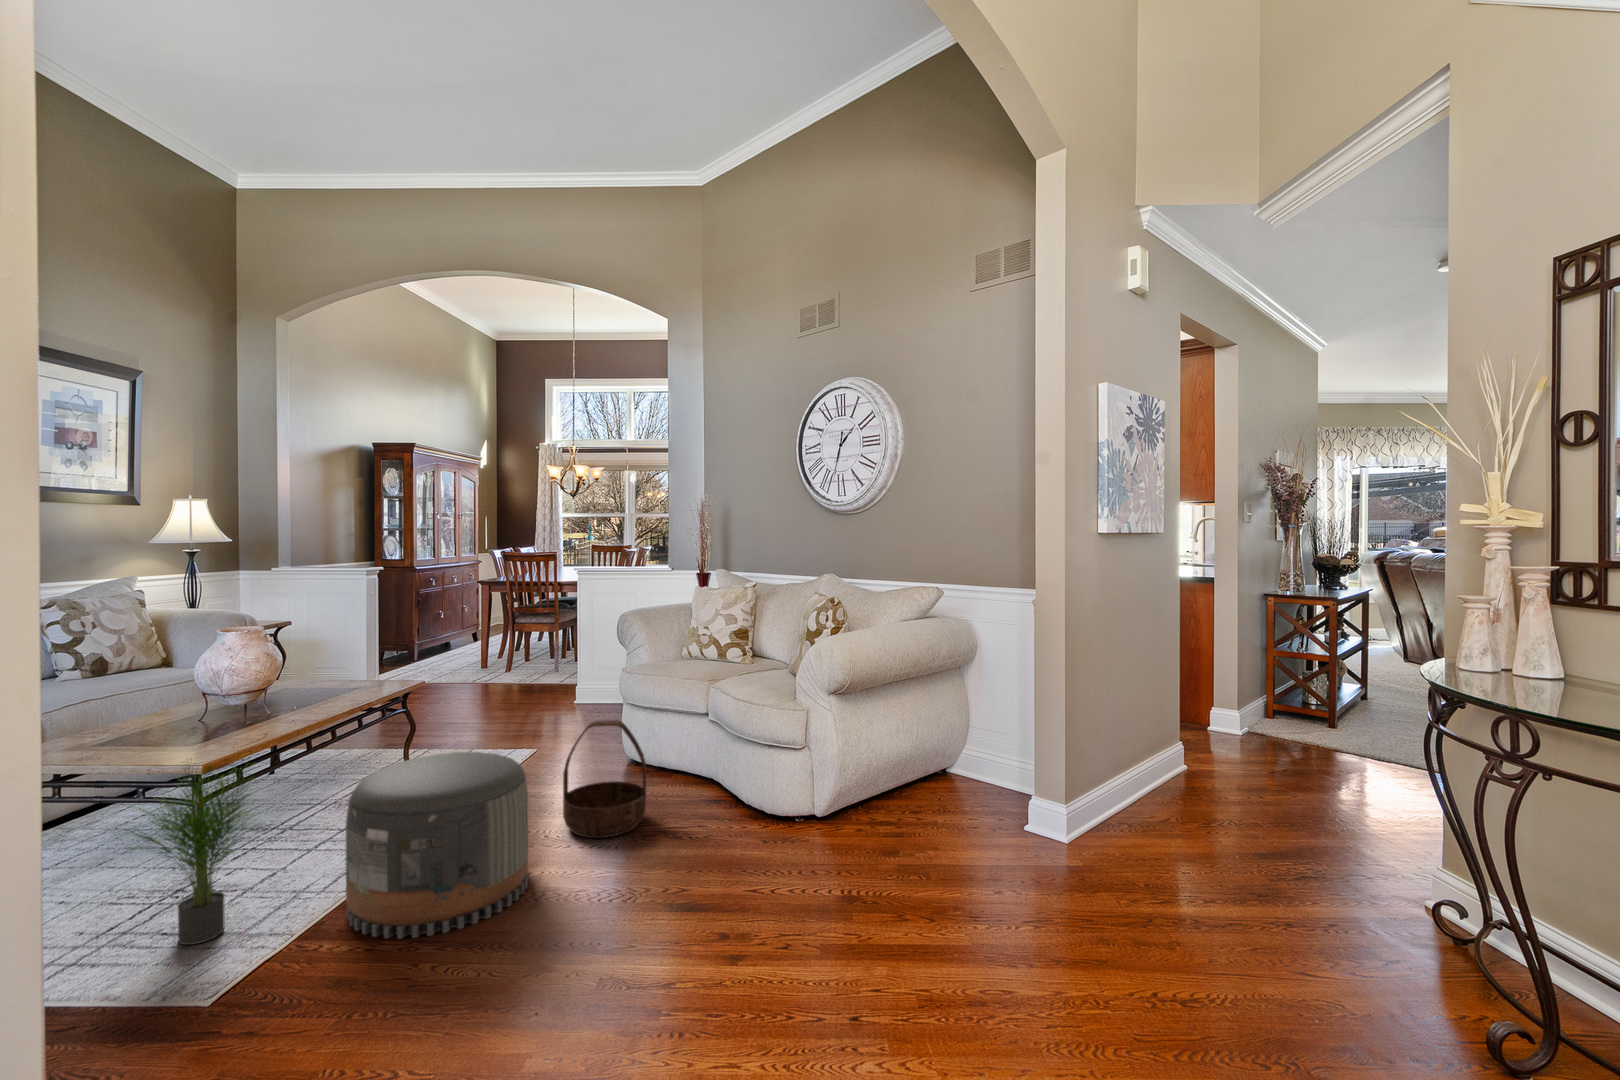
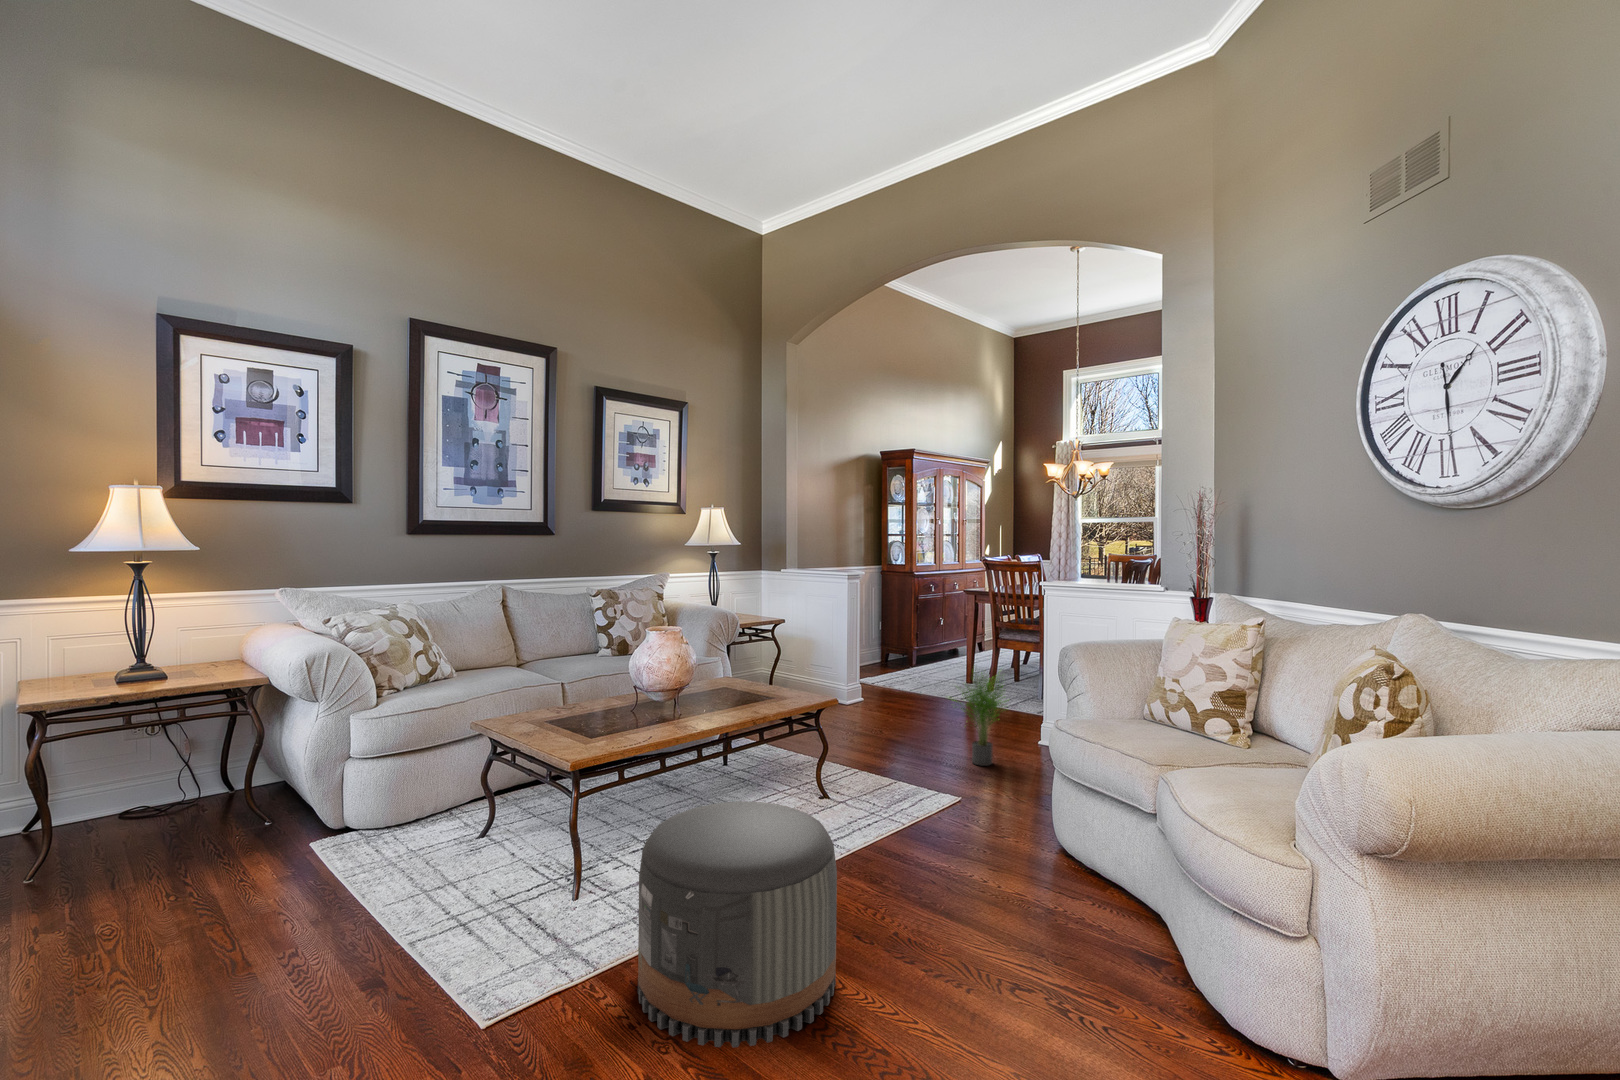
basket: present [563,720,646,838] -> none [915,798,1029,971]
potted plant: present [130,766,257,945] -> present [954,672,1003,766]

